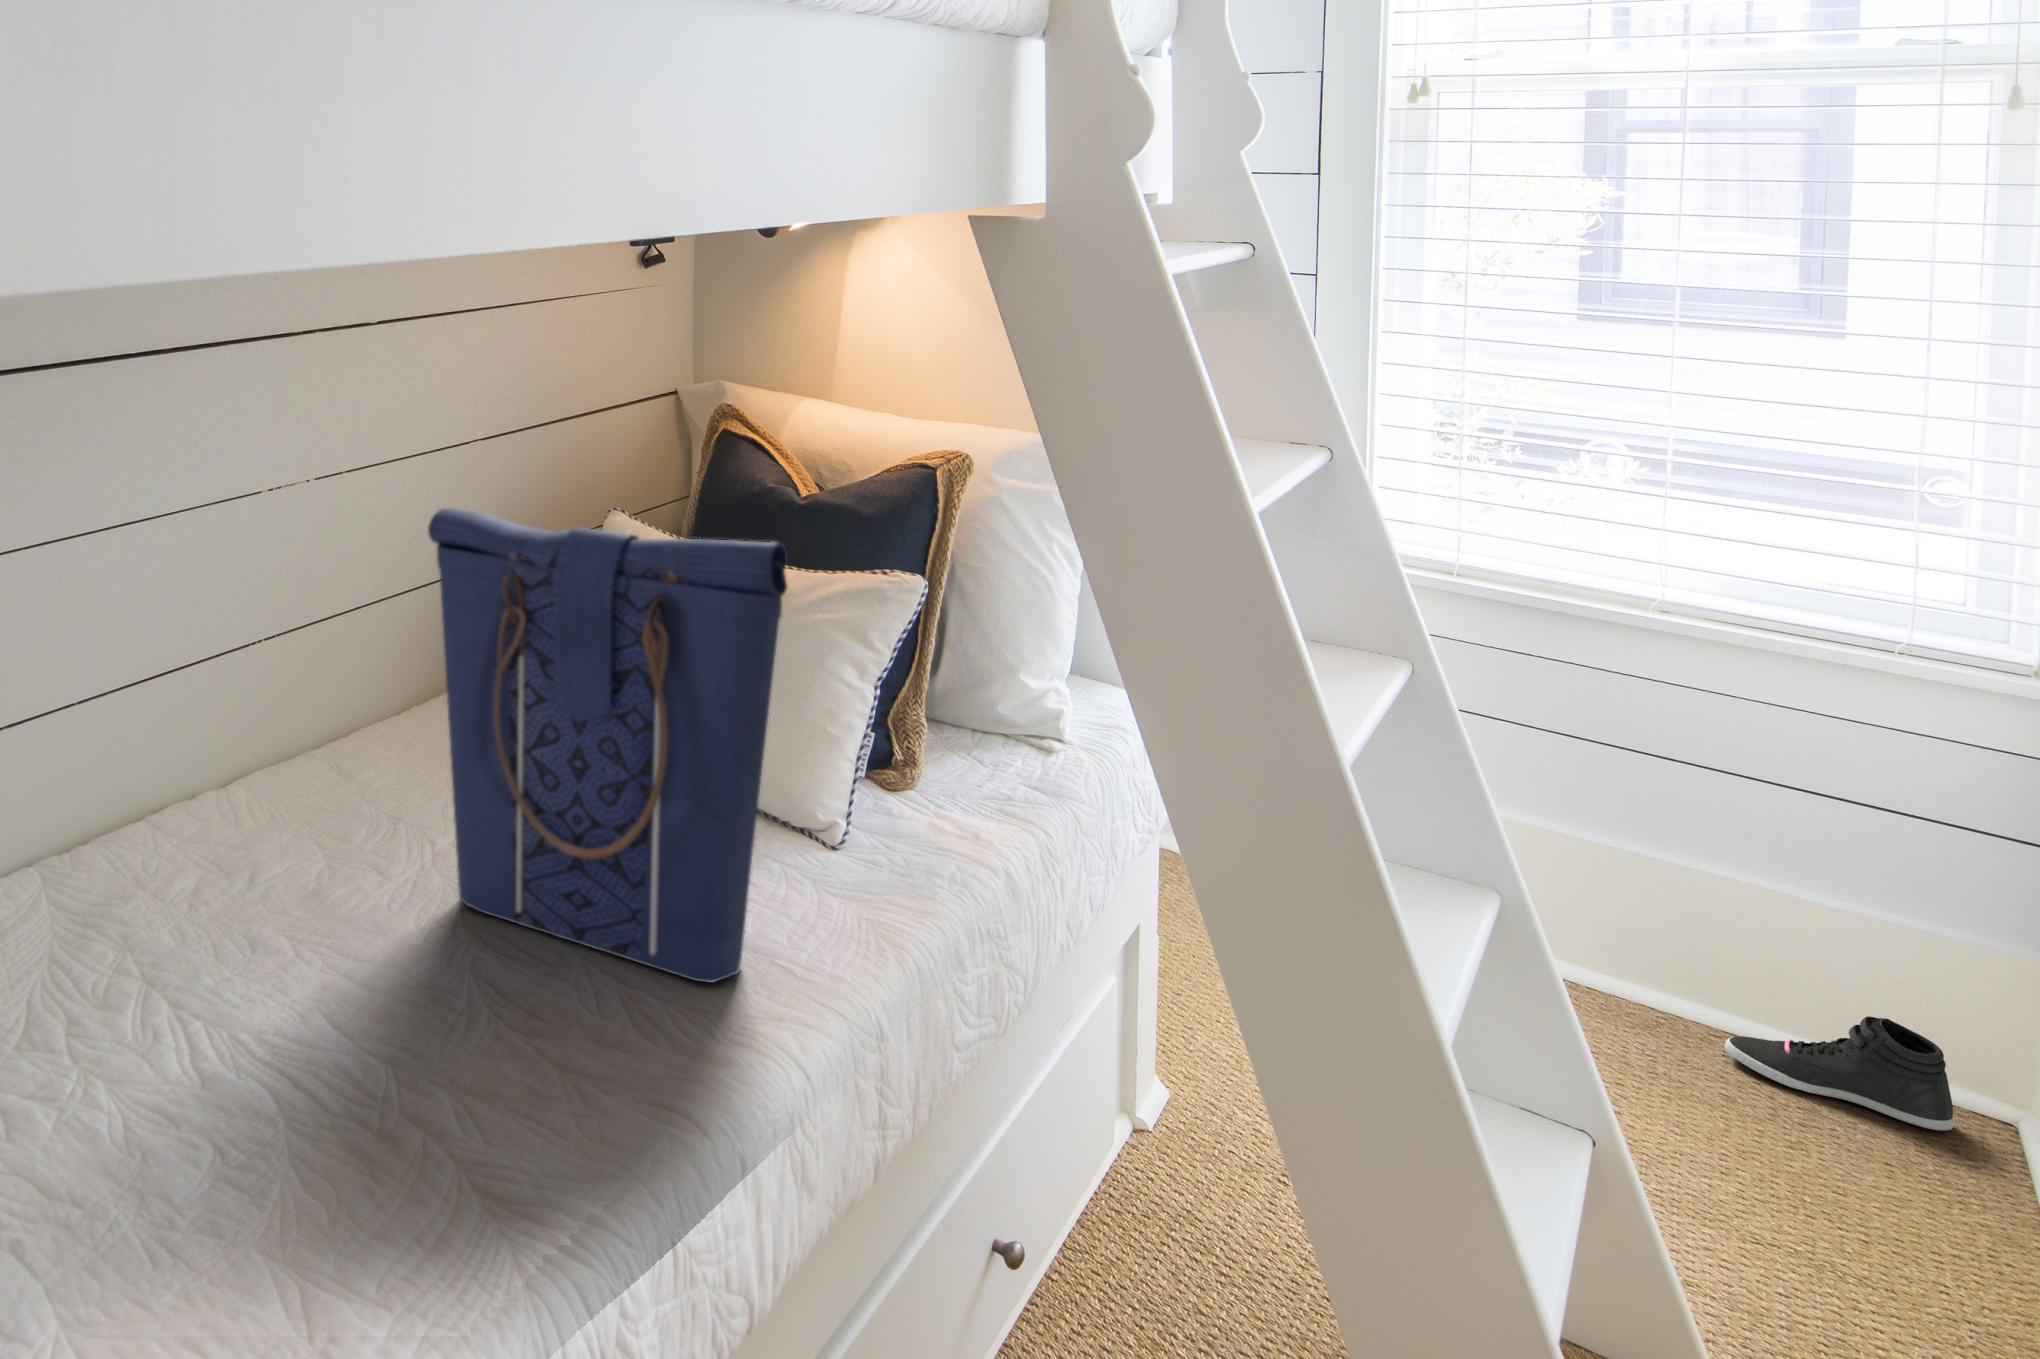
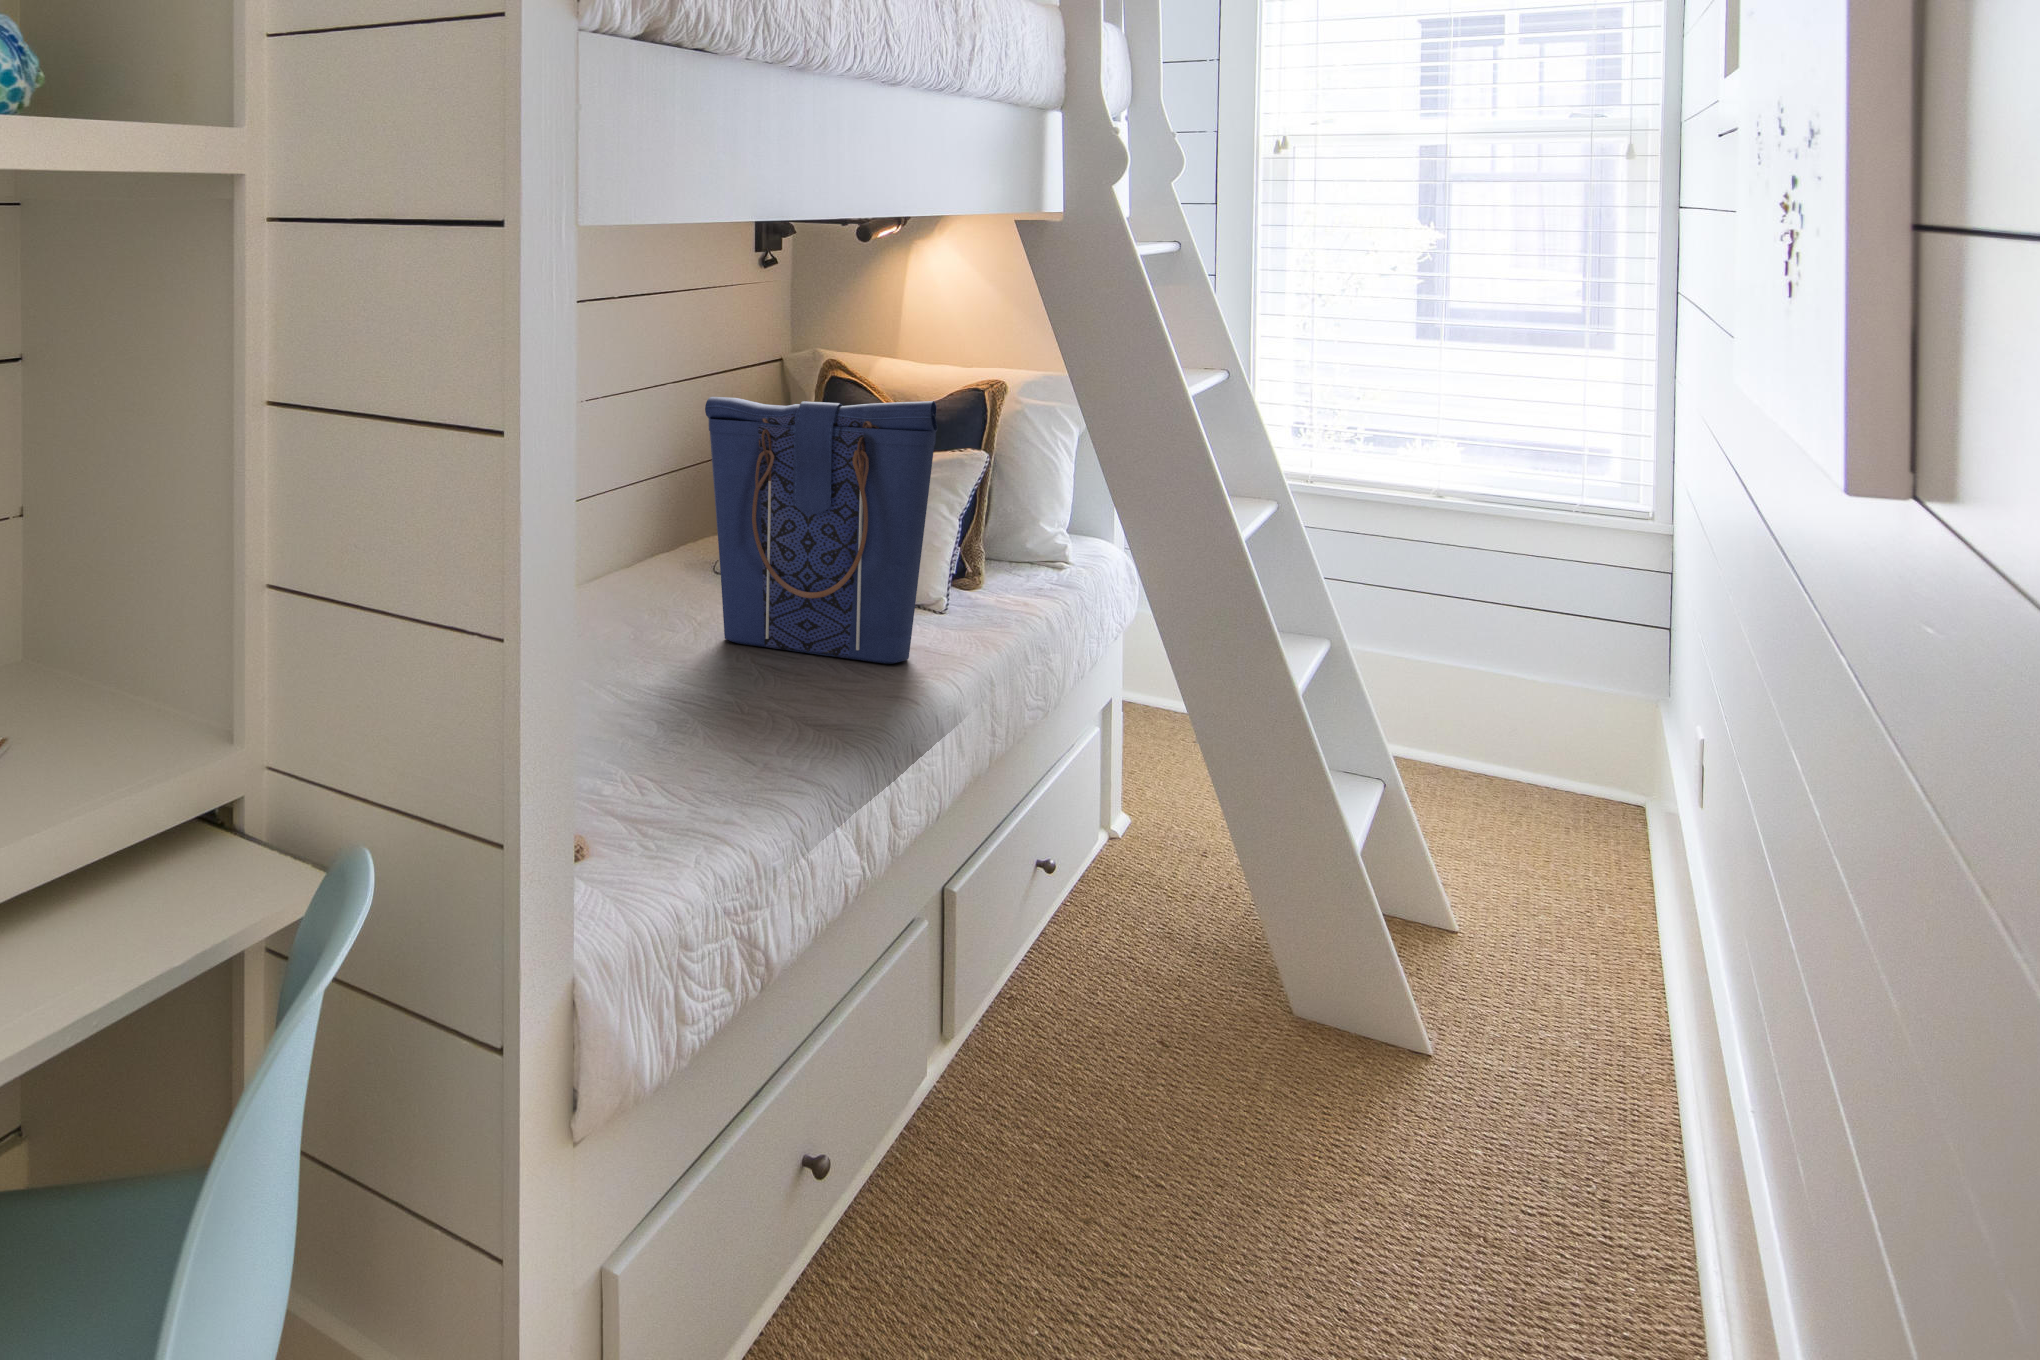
sneaker: present [1725,1016,1955,1130] -> none [1495,754,1633,821]

